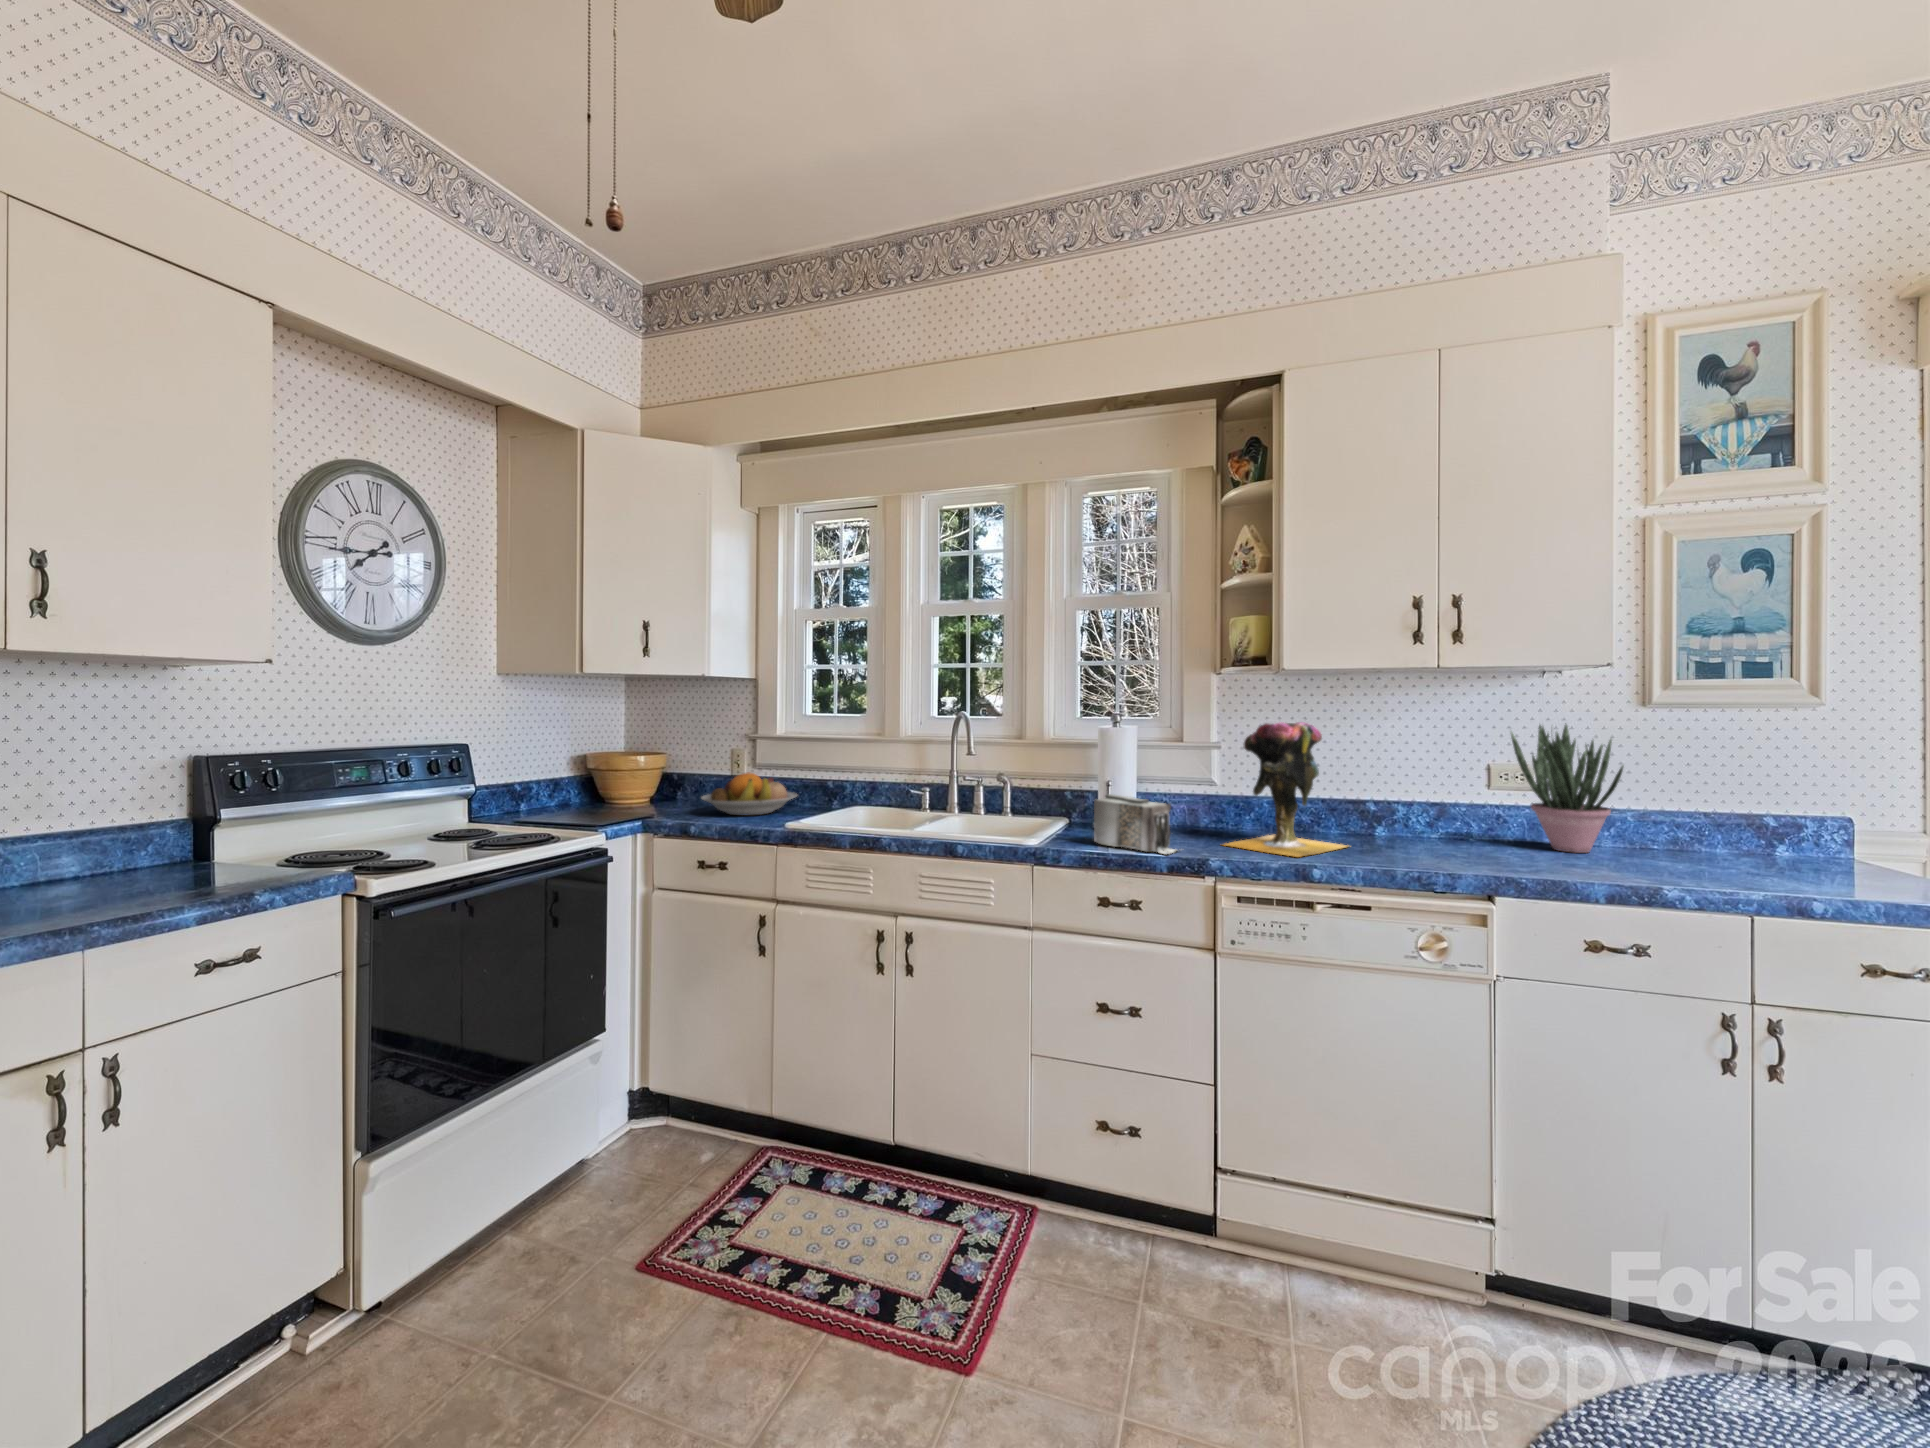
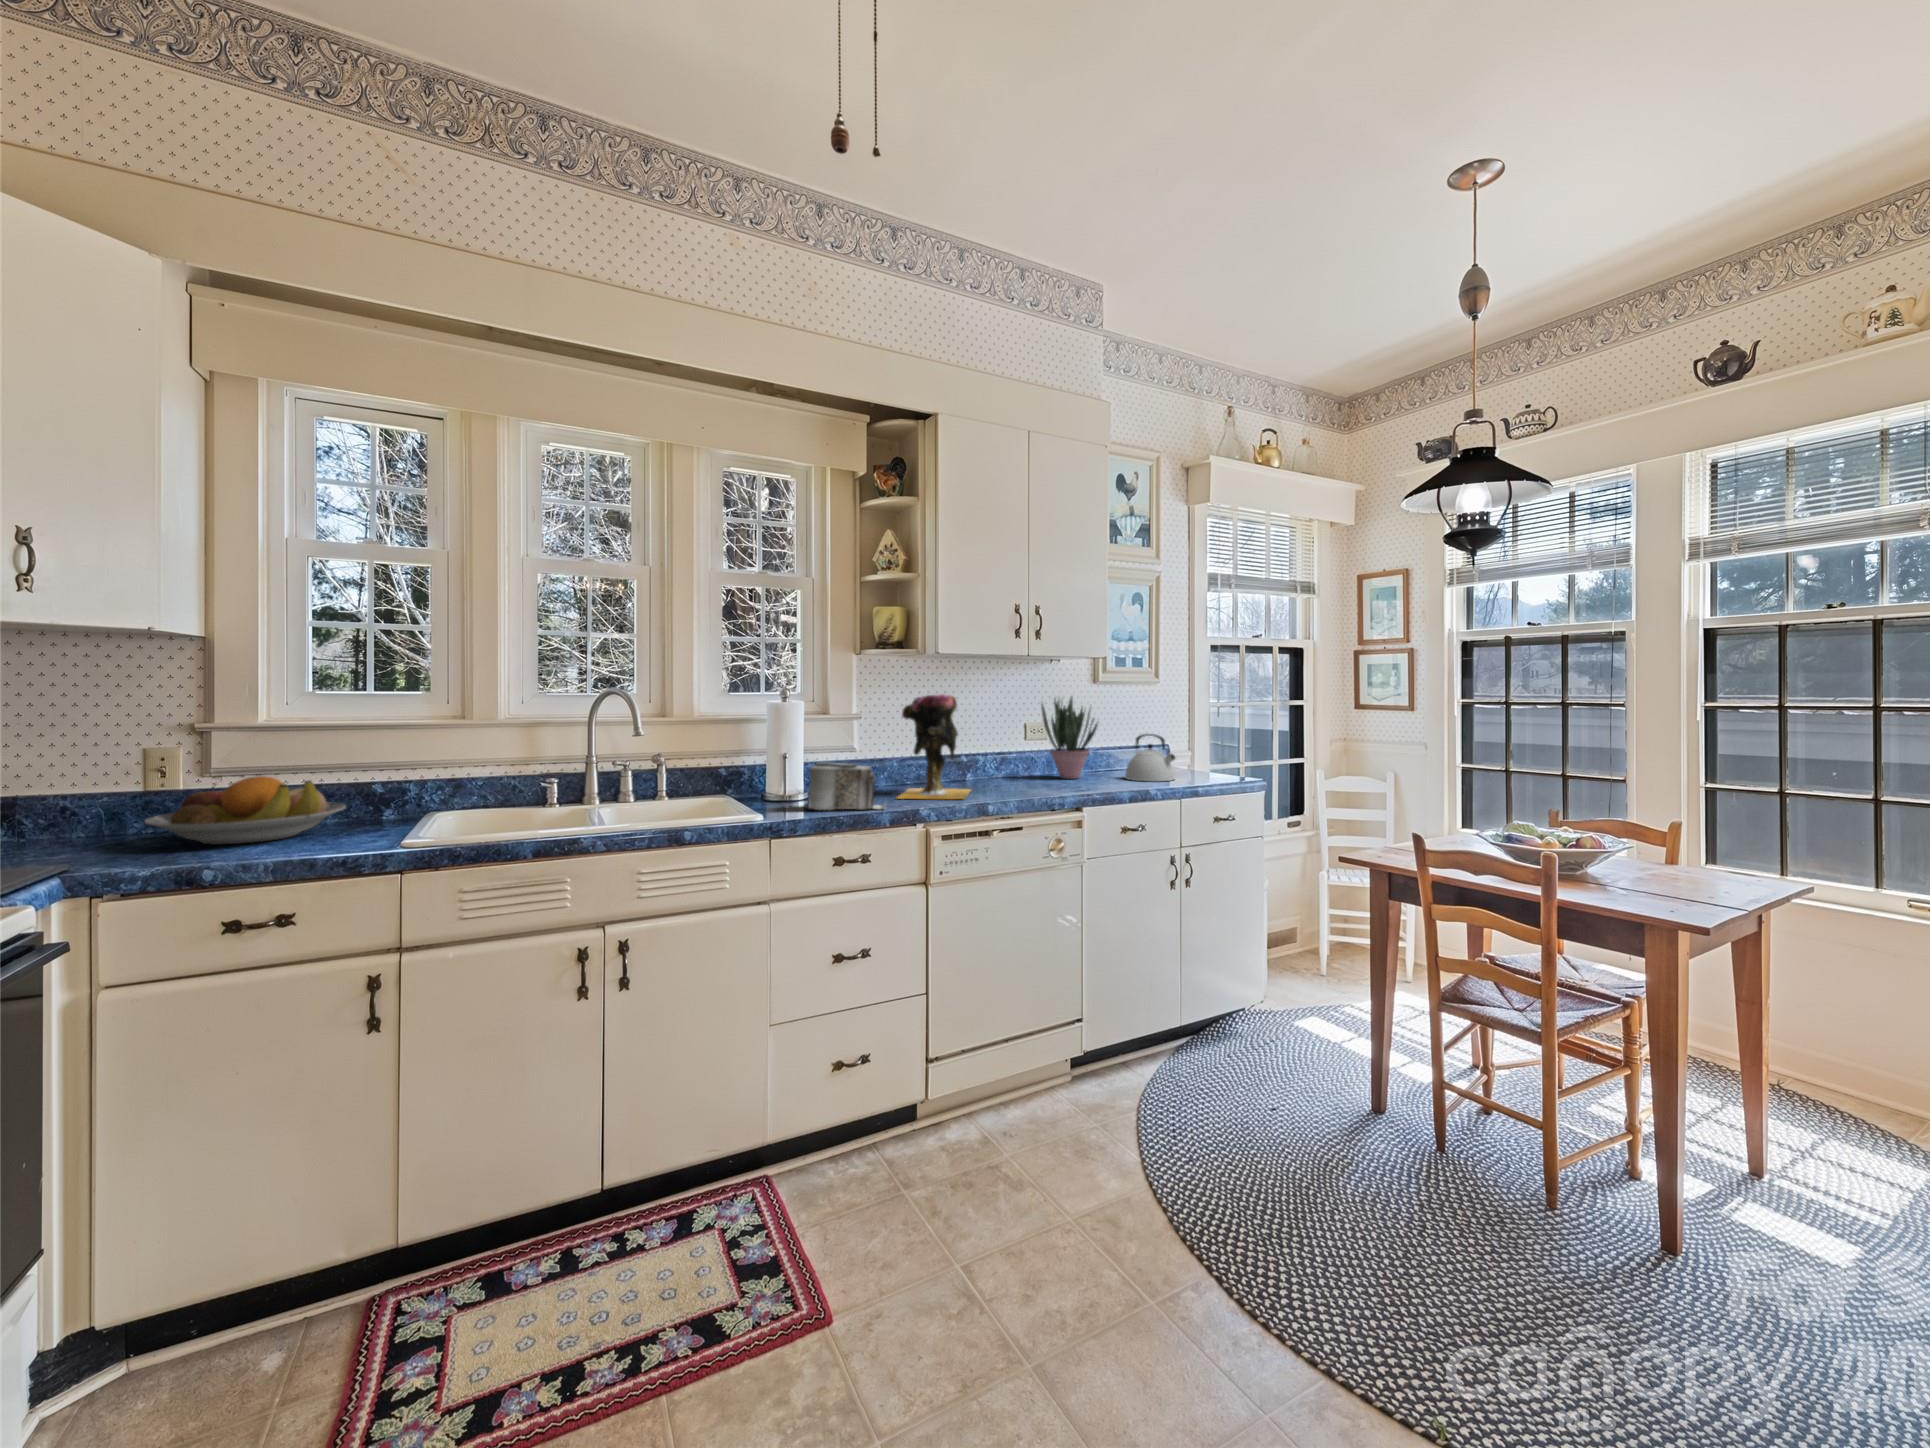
kettle: none [1684,793,1810,881] -> present [1125,734,1175,782]

